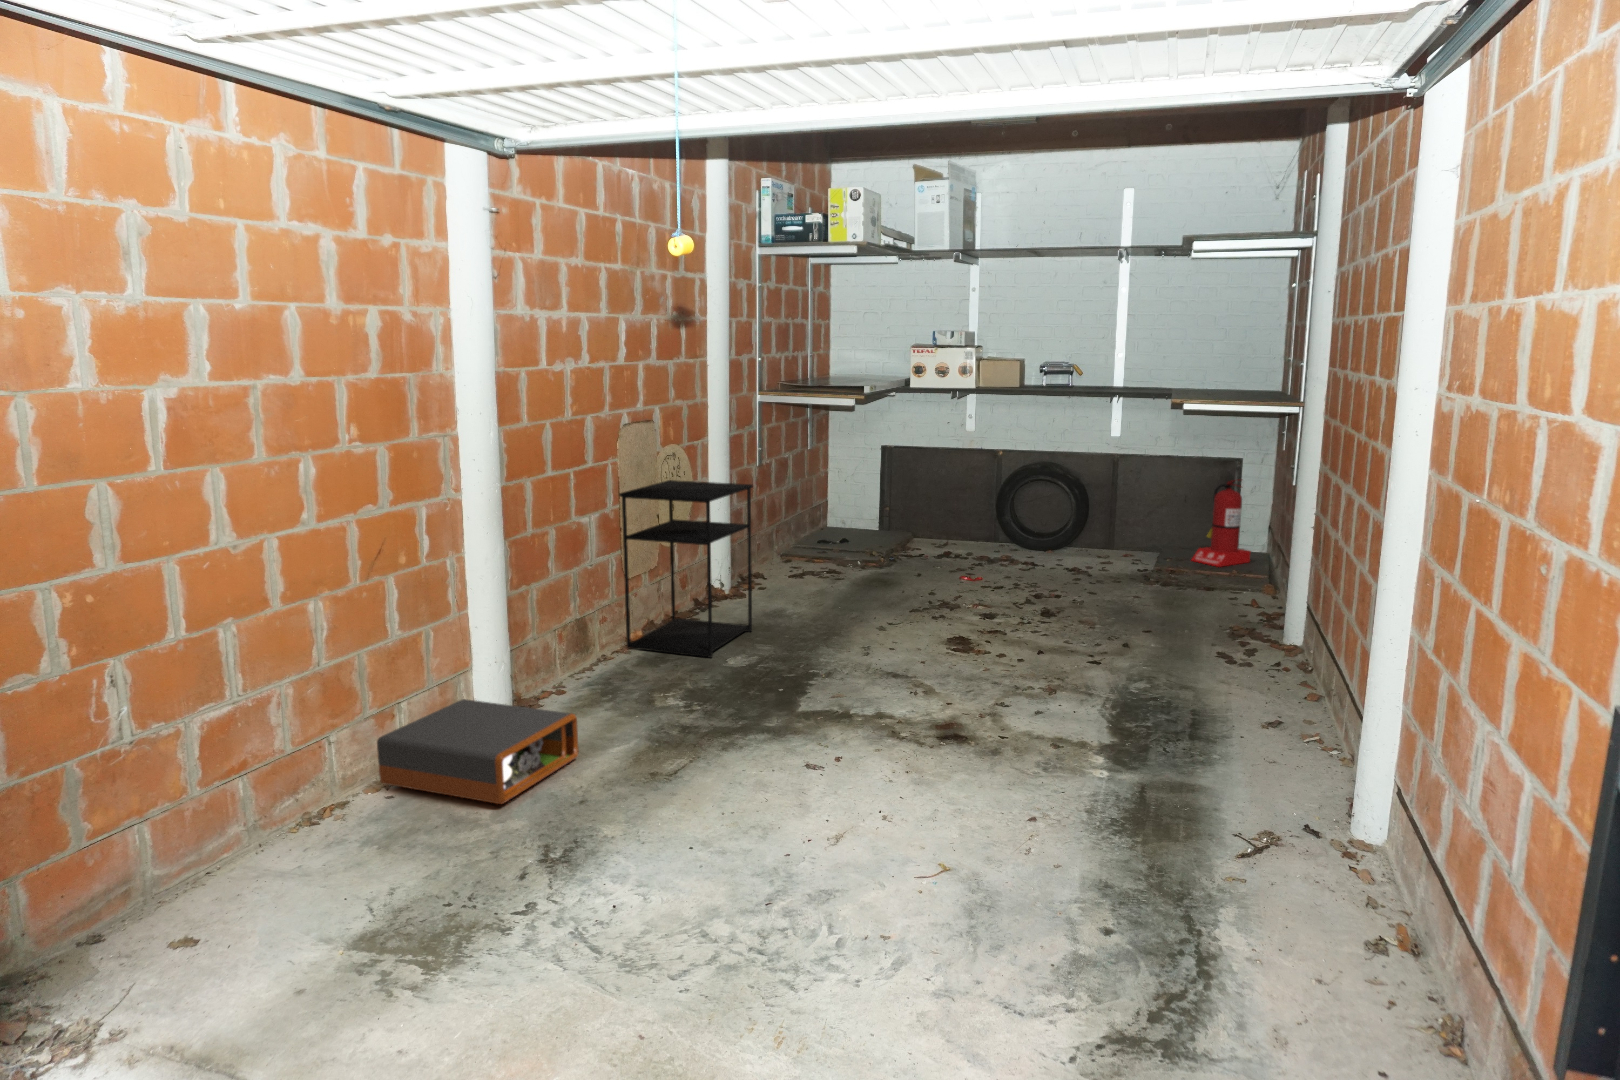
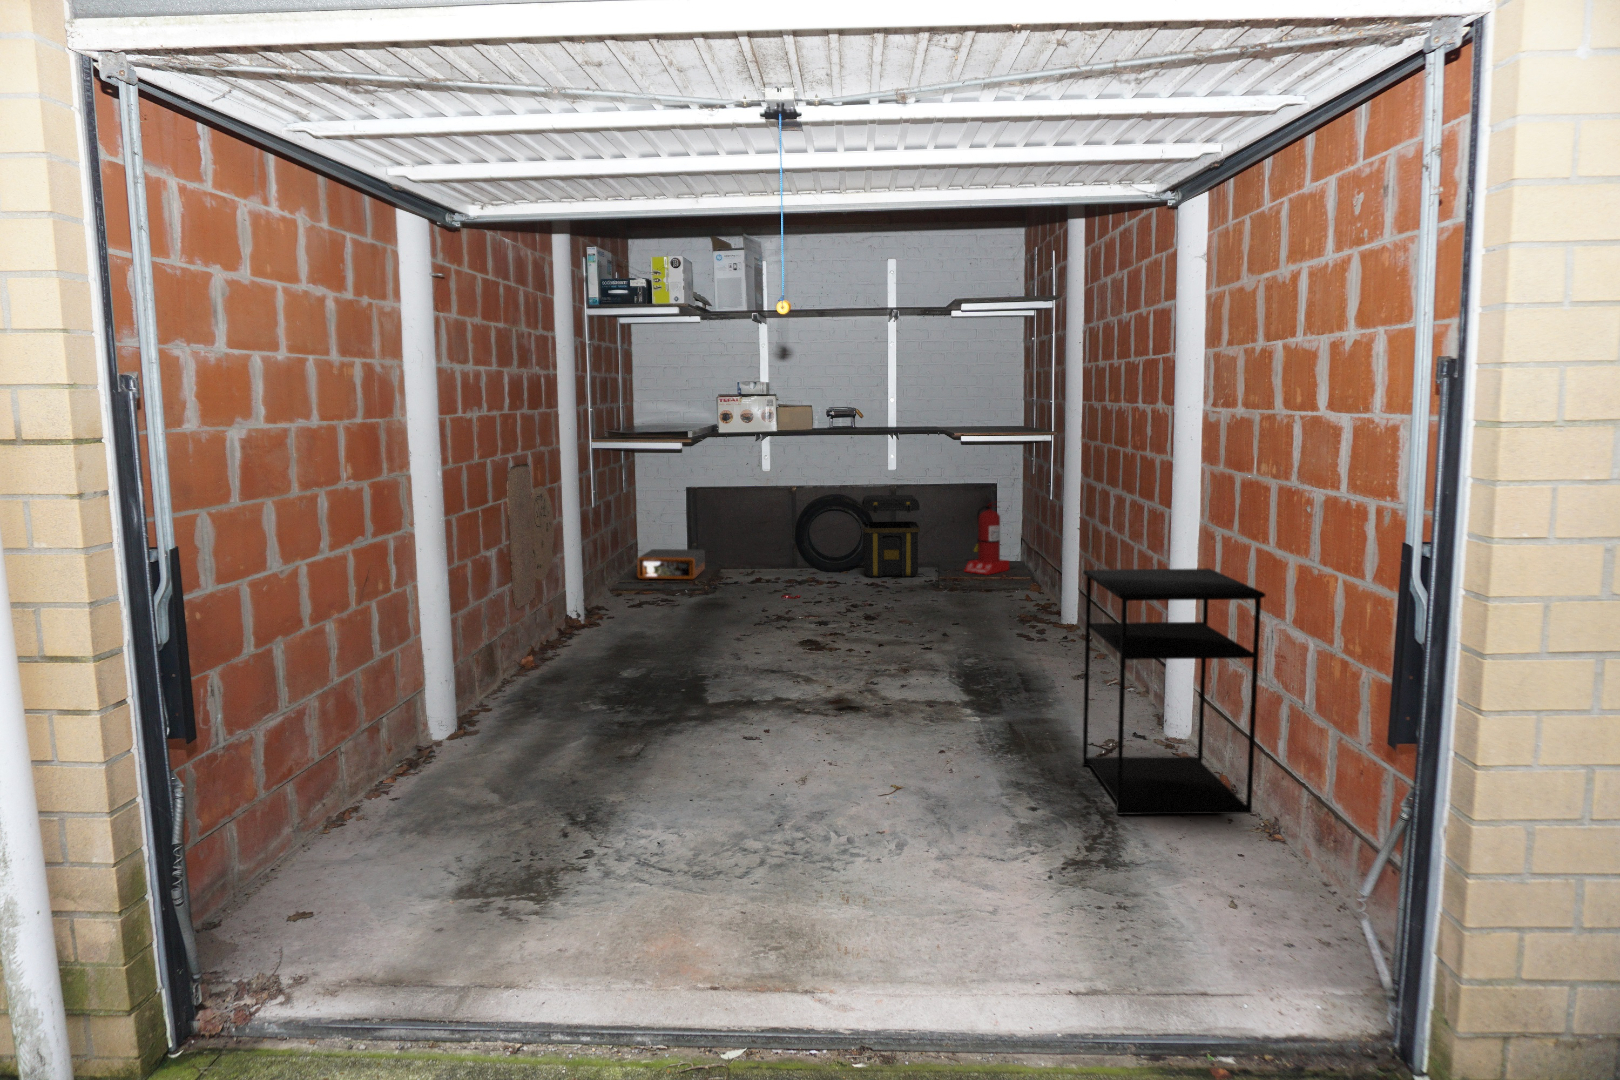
toolbox: none [1068,465,1138,563] -> present [862,495,920,577]
shelving unit: present [619,480,753,658] -> present [1082,568,1265,815]
storage box: present [377,699,579,804] -> present [637,549,705,579]

